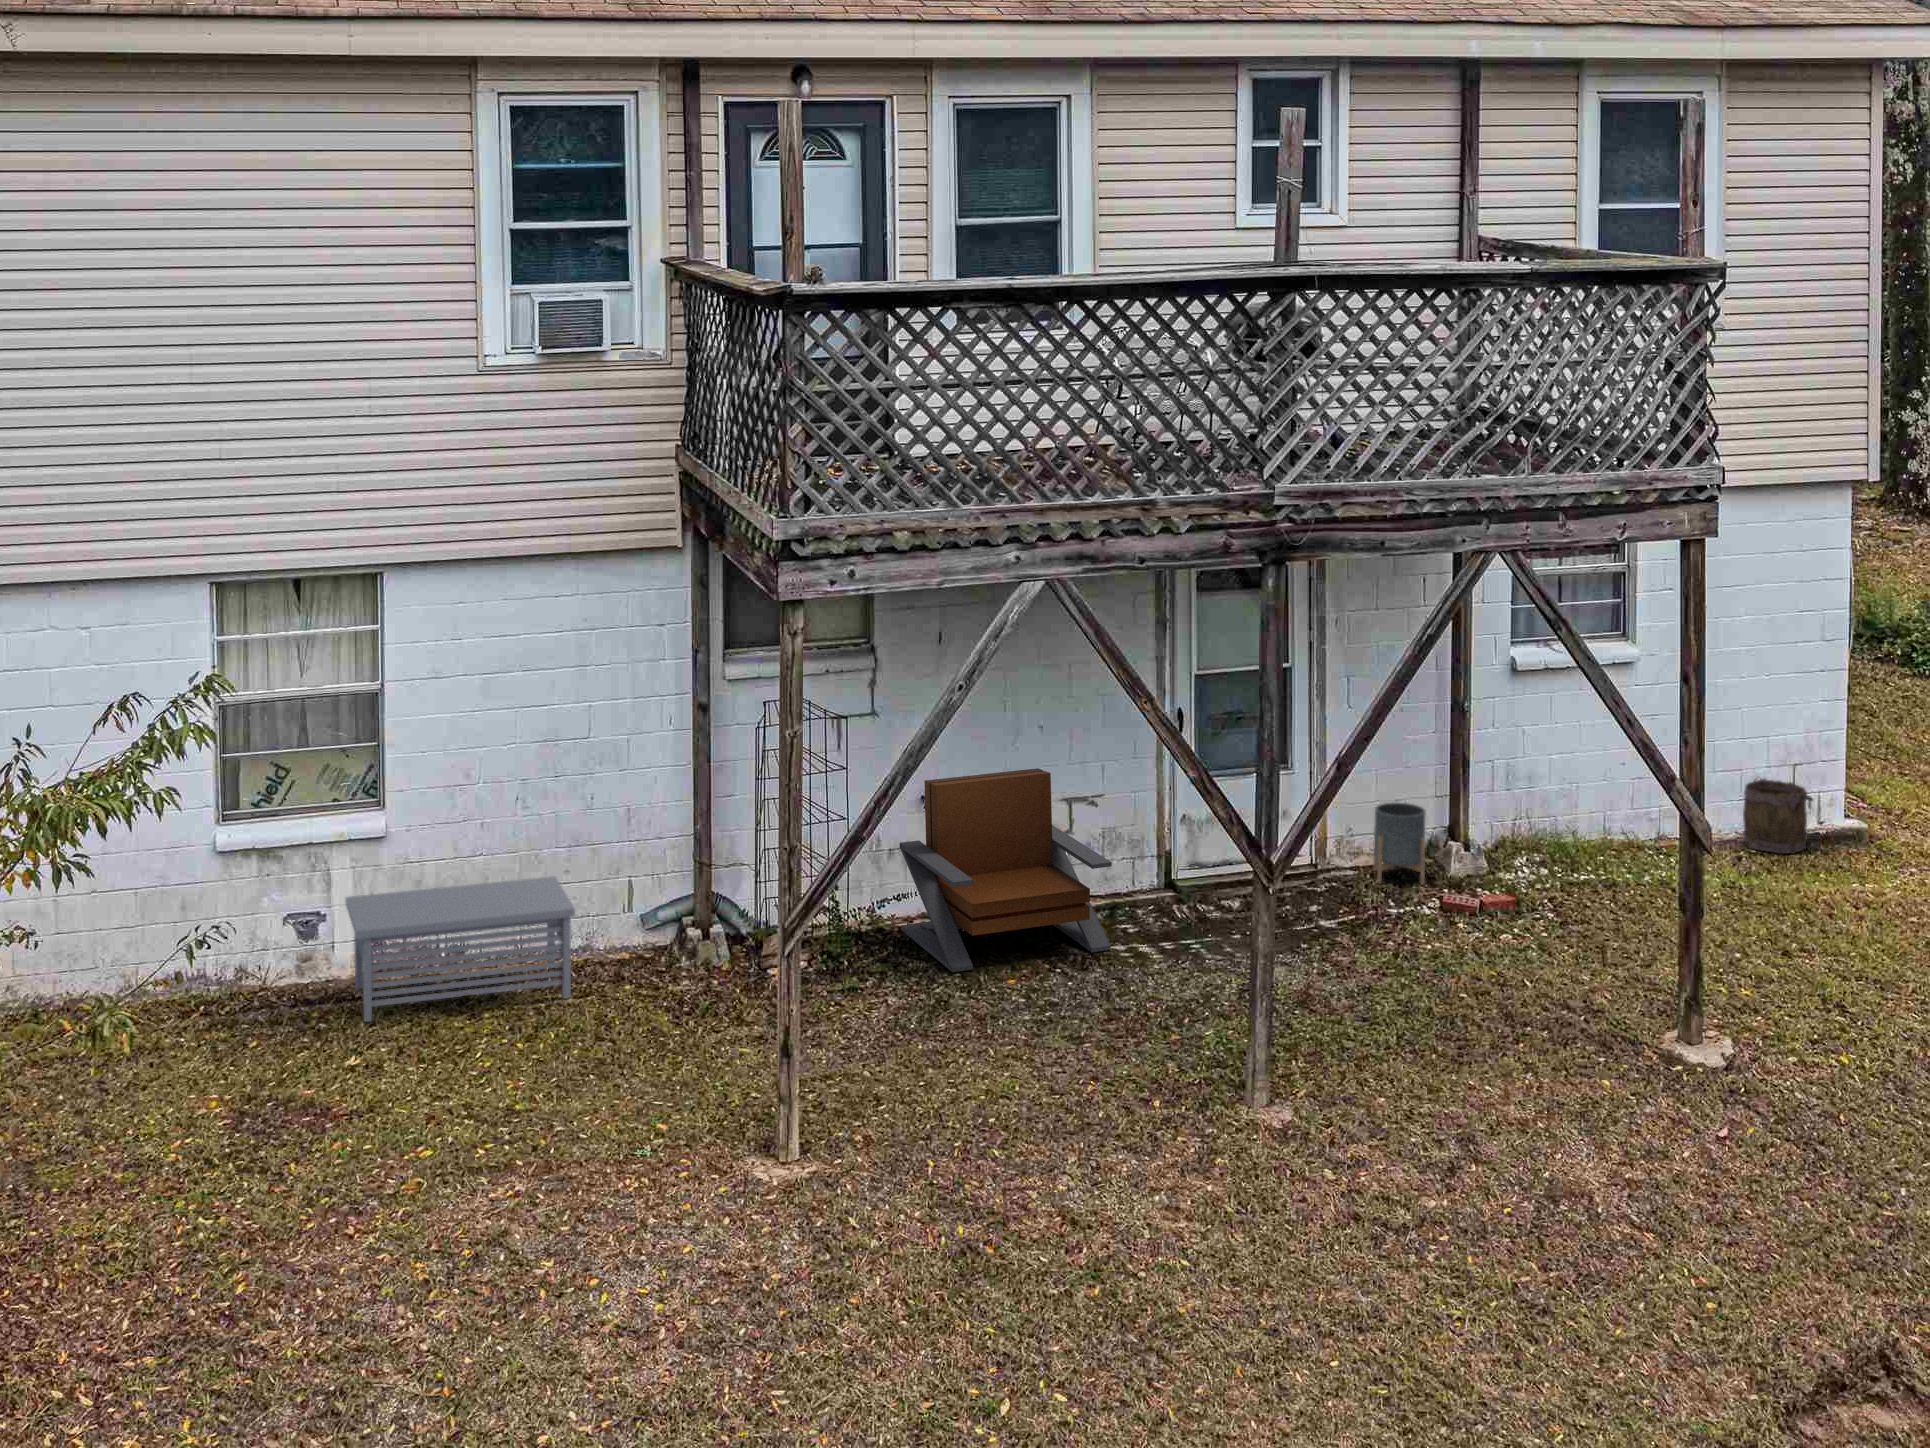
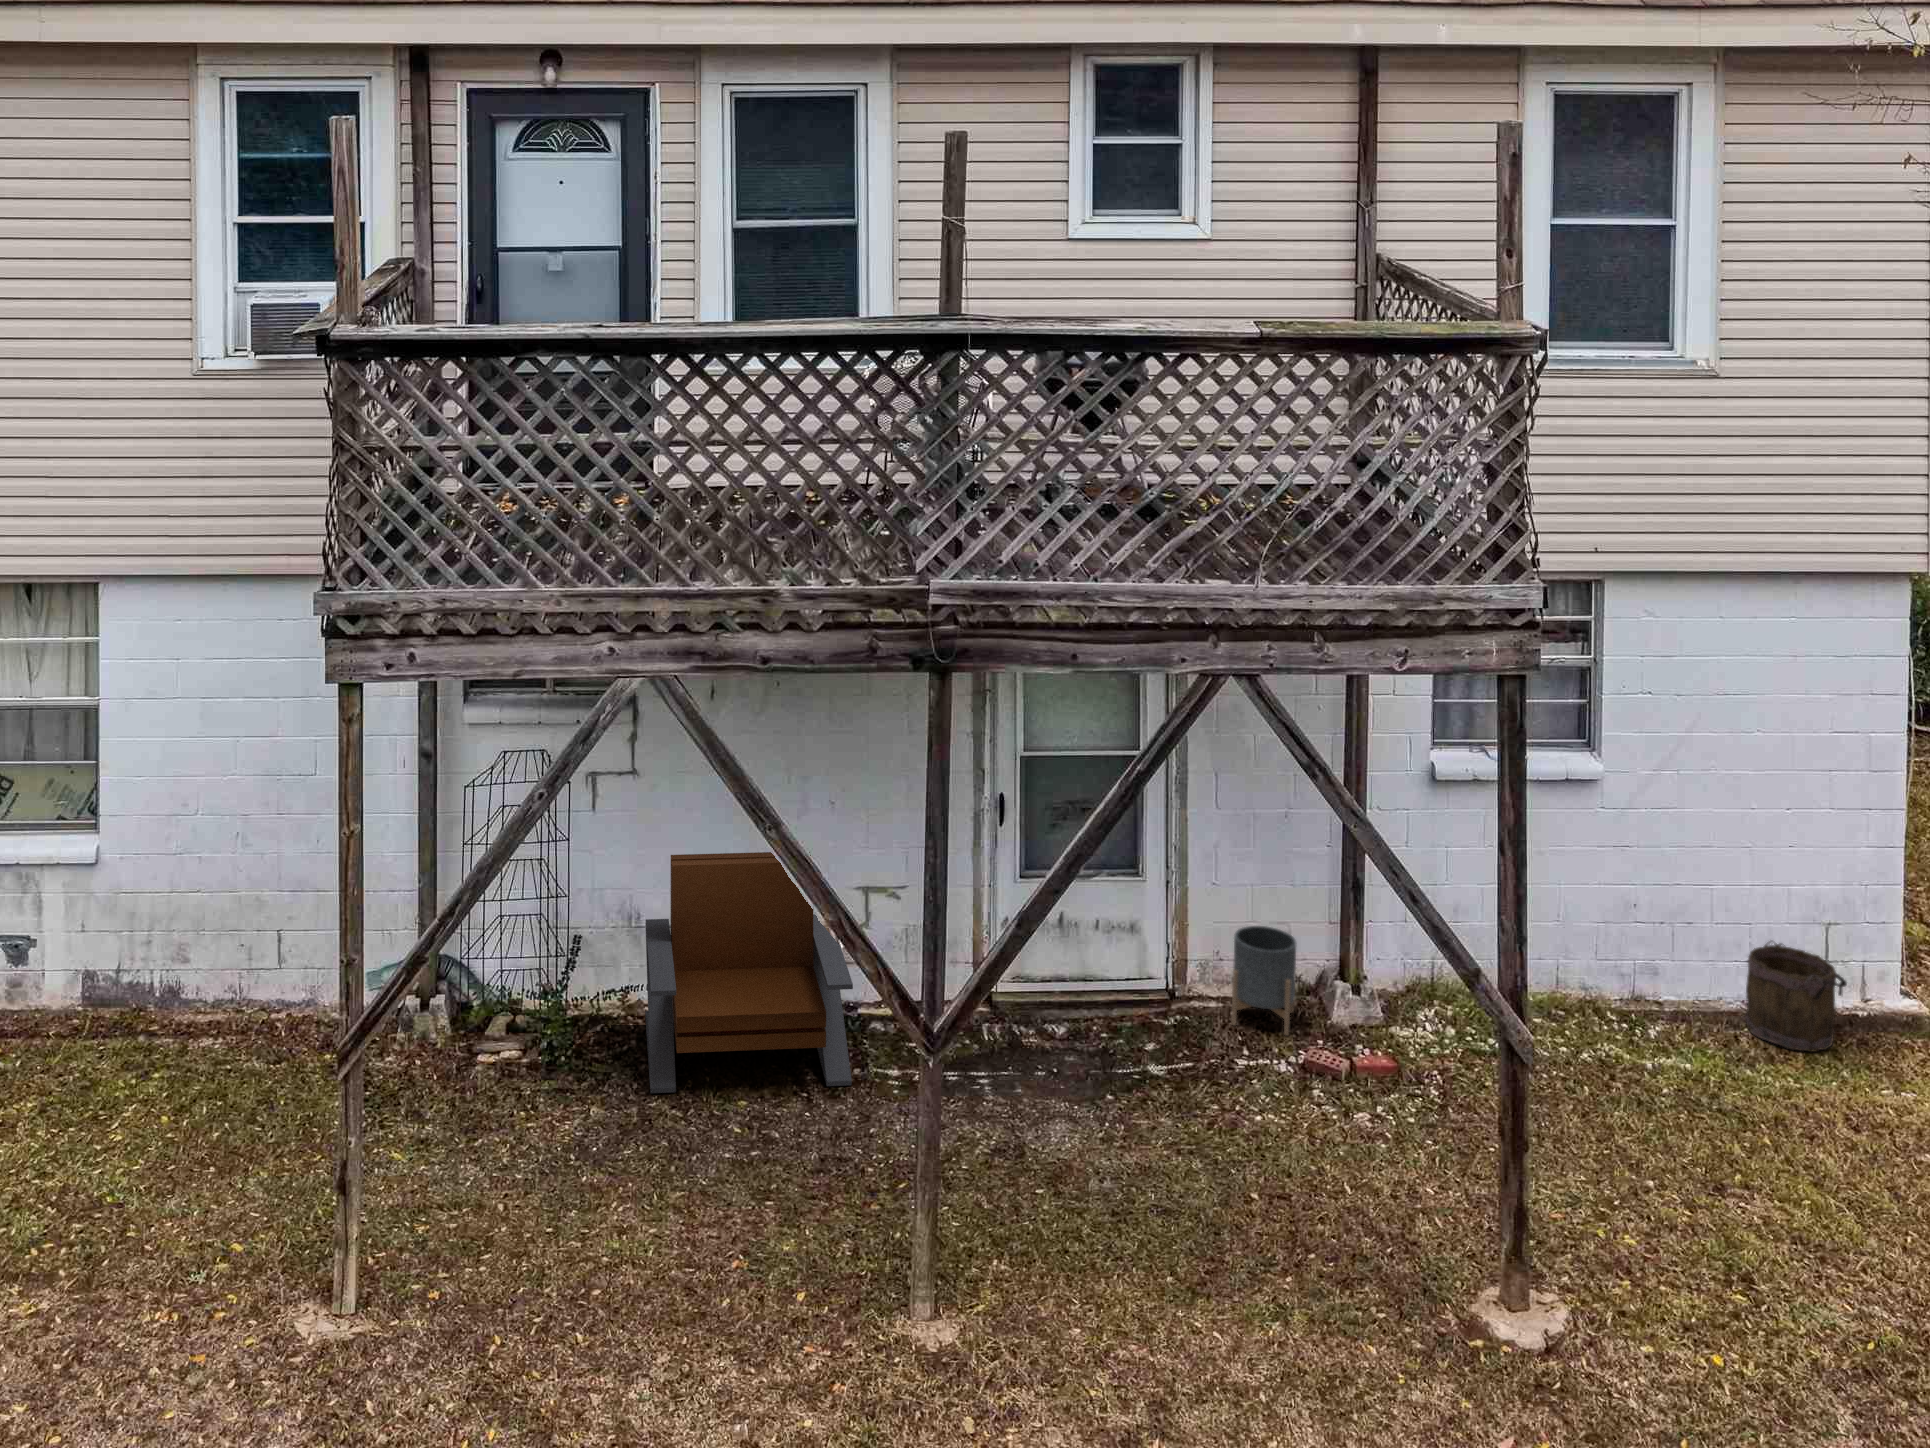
storage bench: present [345,876,575,1022] -> none [6,919,268,1067]

